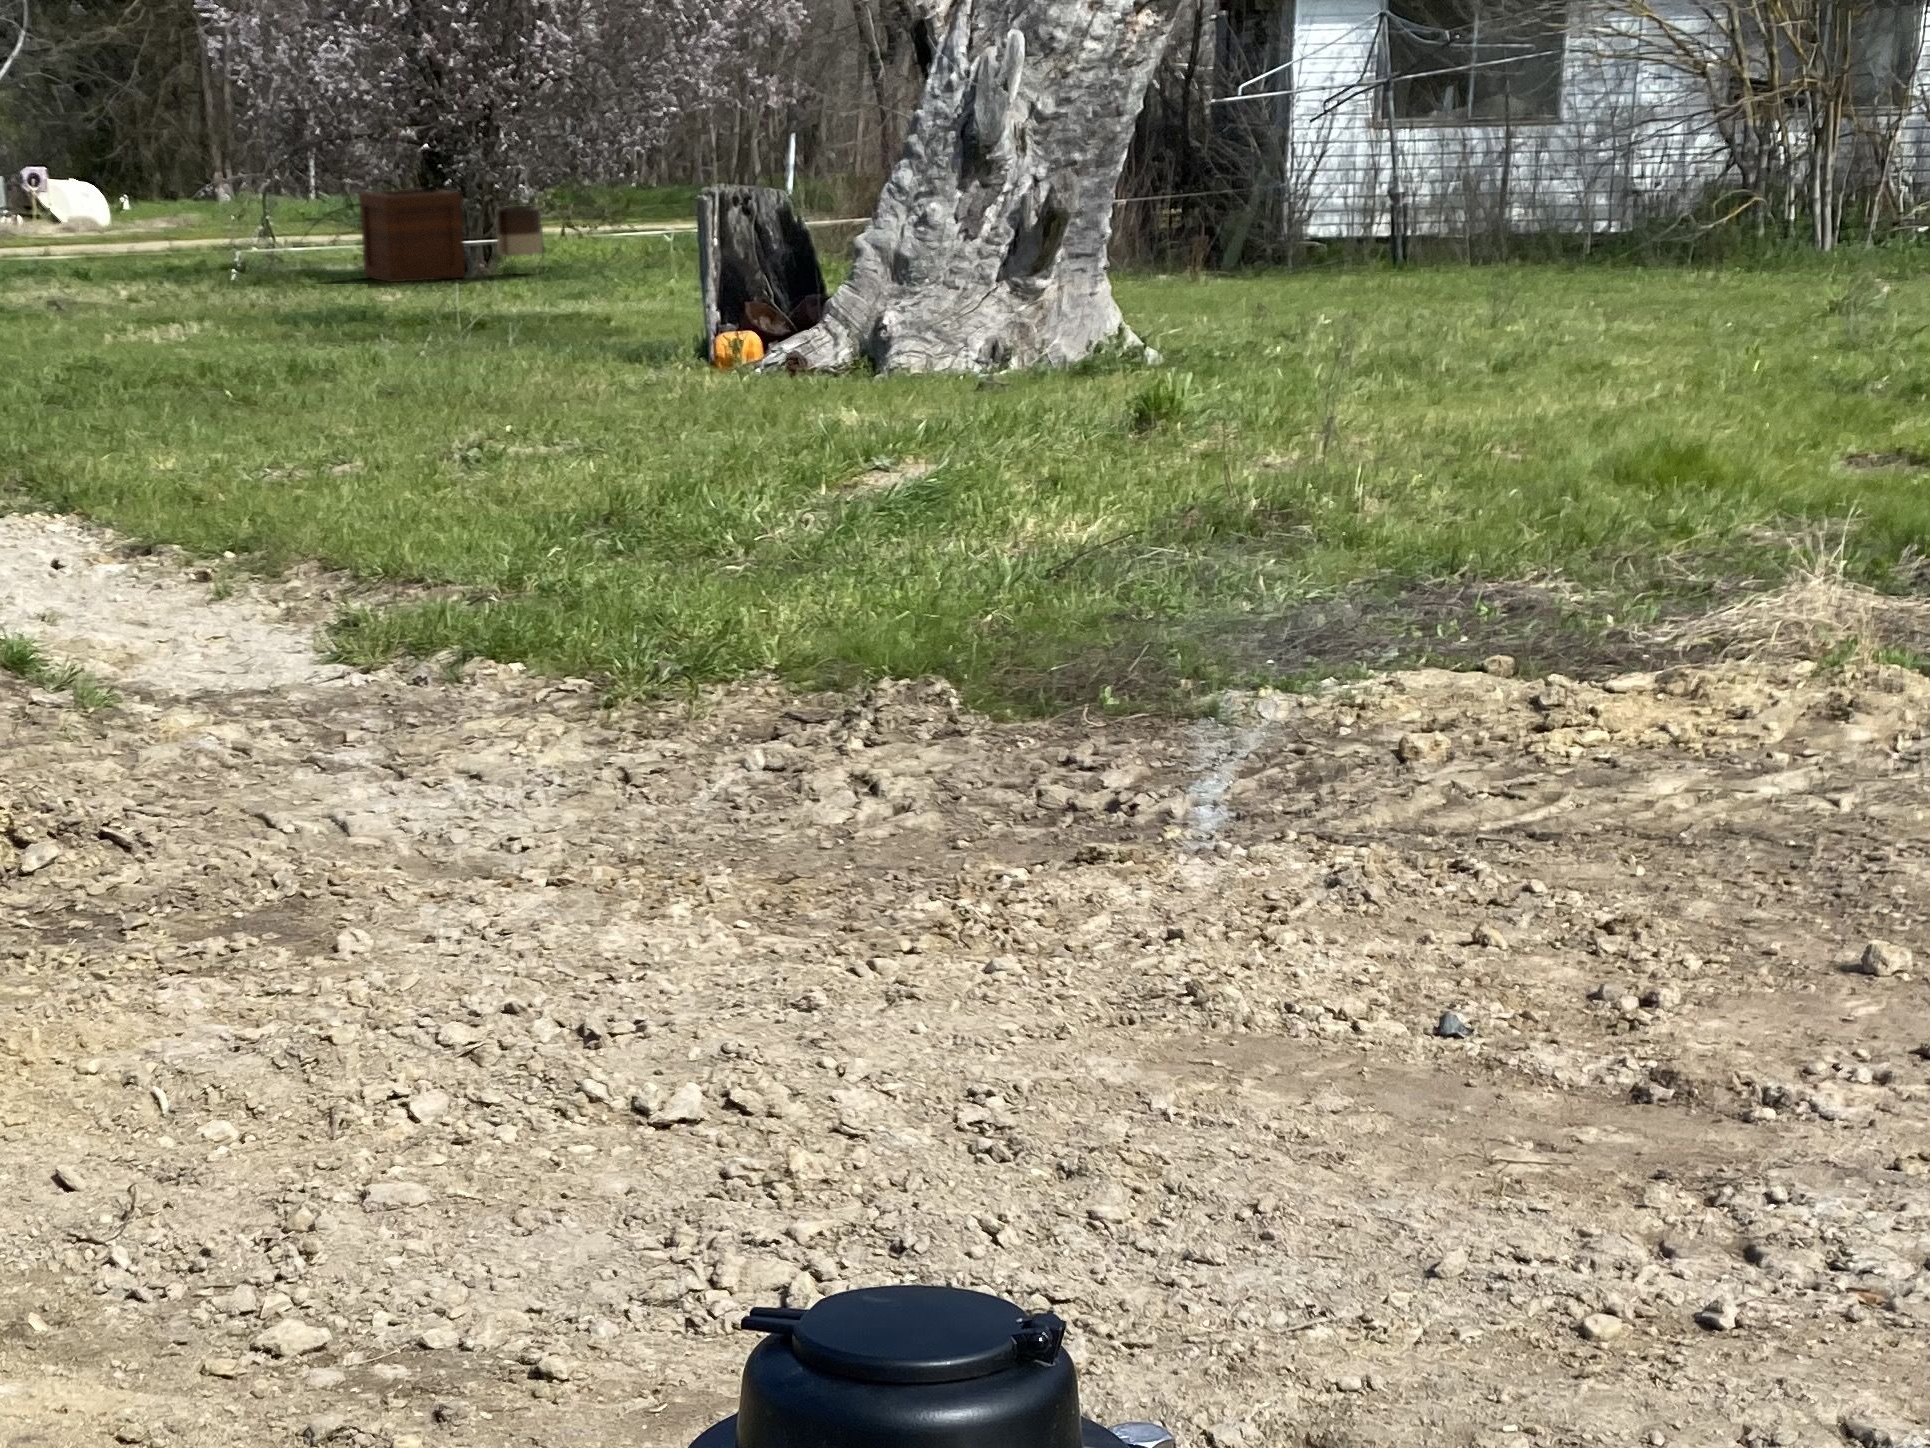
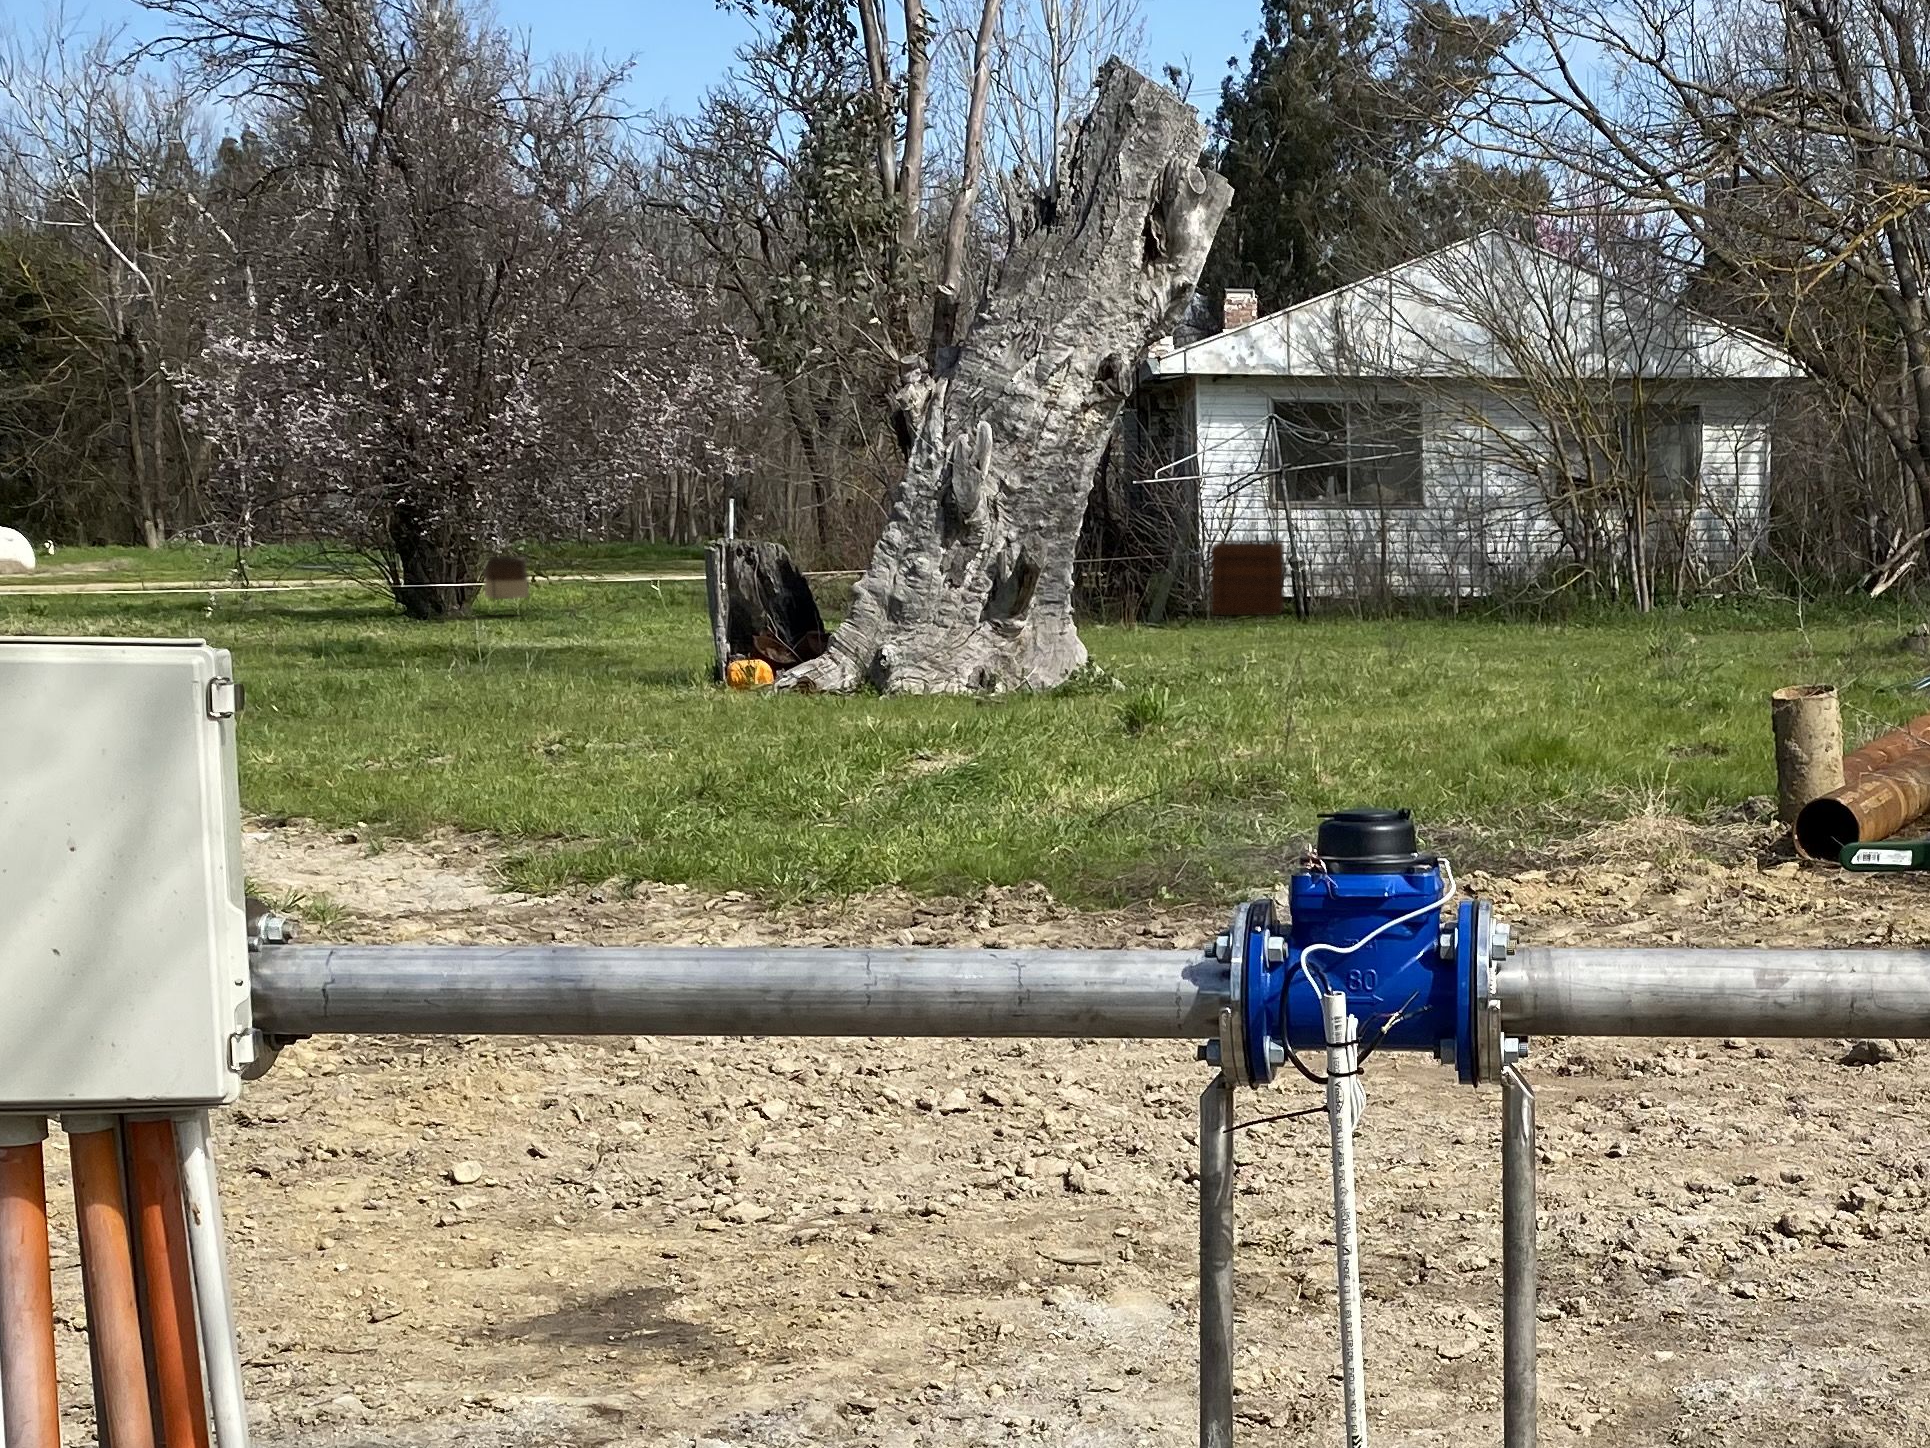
wooden crate: present [359,189,465,282] -> present [1211,542,1284,616]

